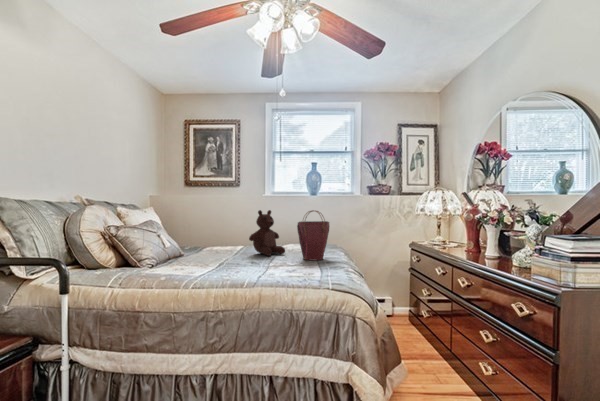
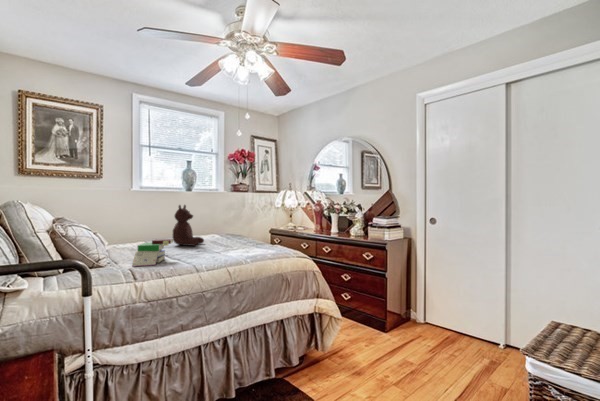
handbag: present [297,210,330,261] -> none [227,204,247,245]
book: none [150,246,201,273] -> present [132,239,173,266]

